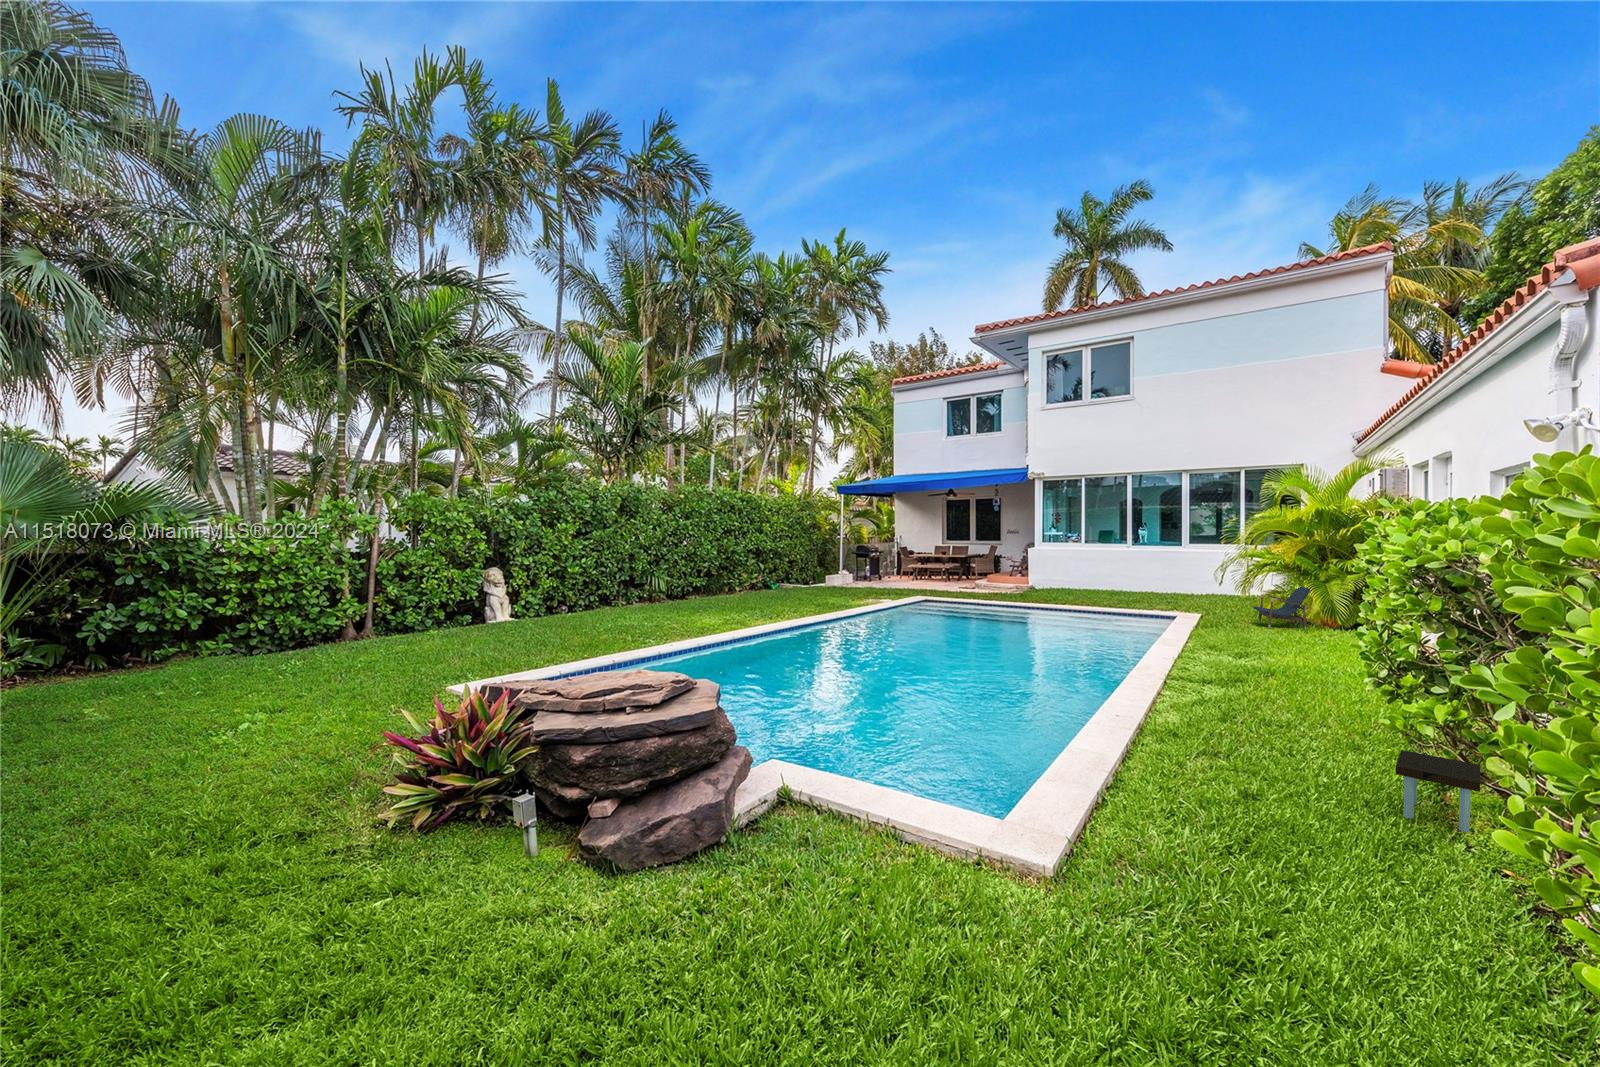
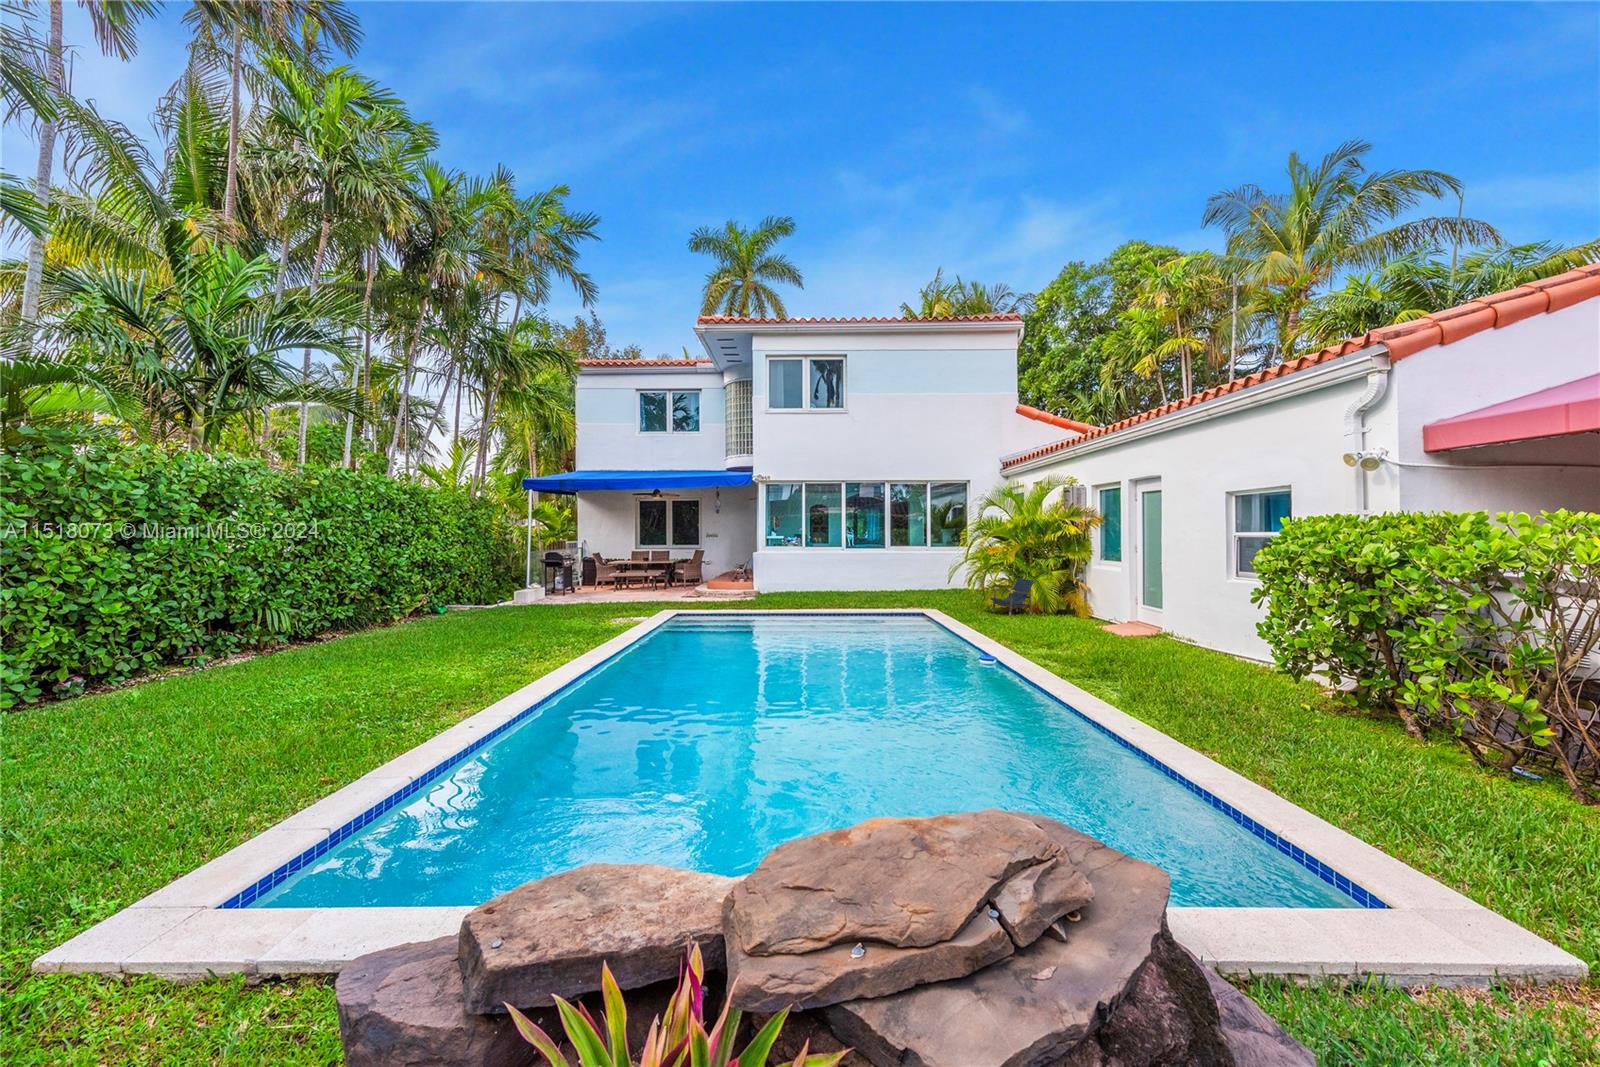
side table: present [1396,750,1480,832] -> none [1449,719,1558,782]

